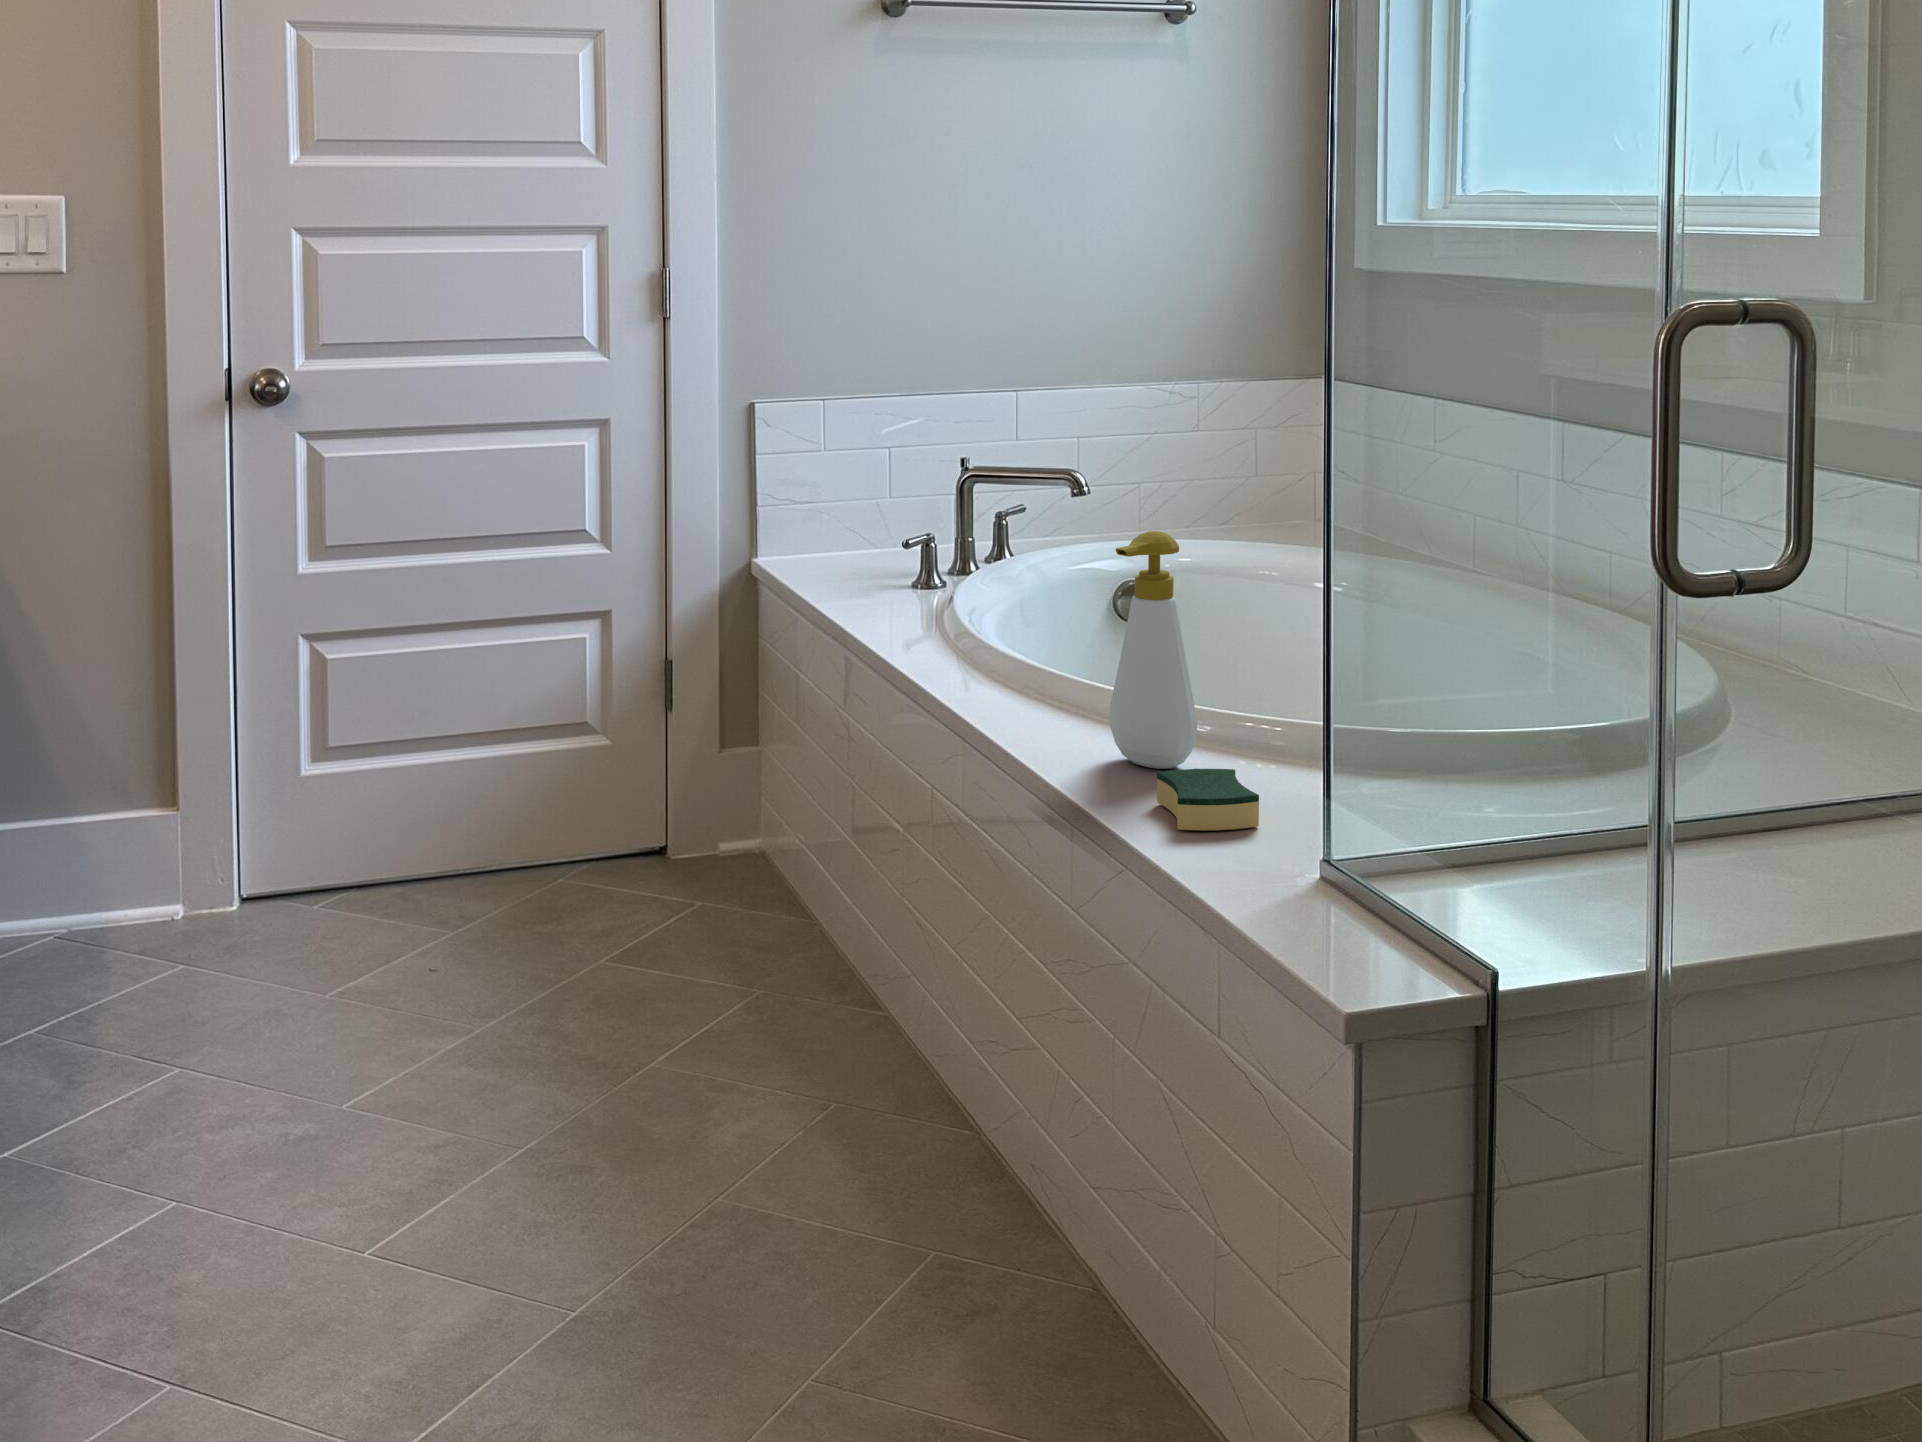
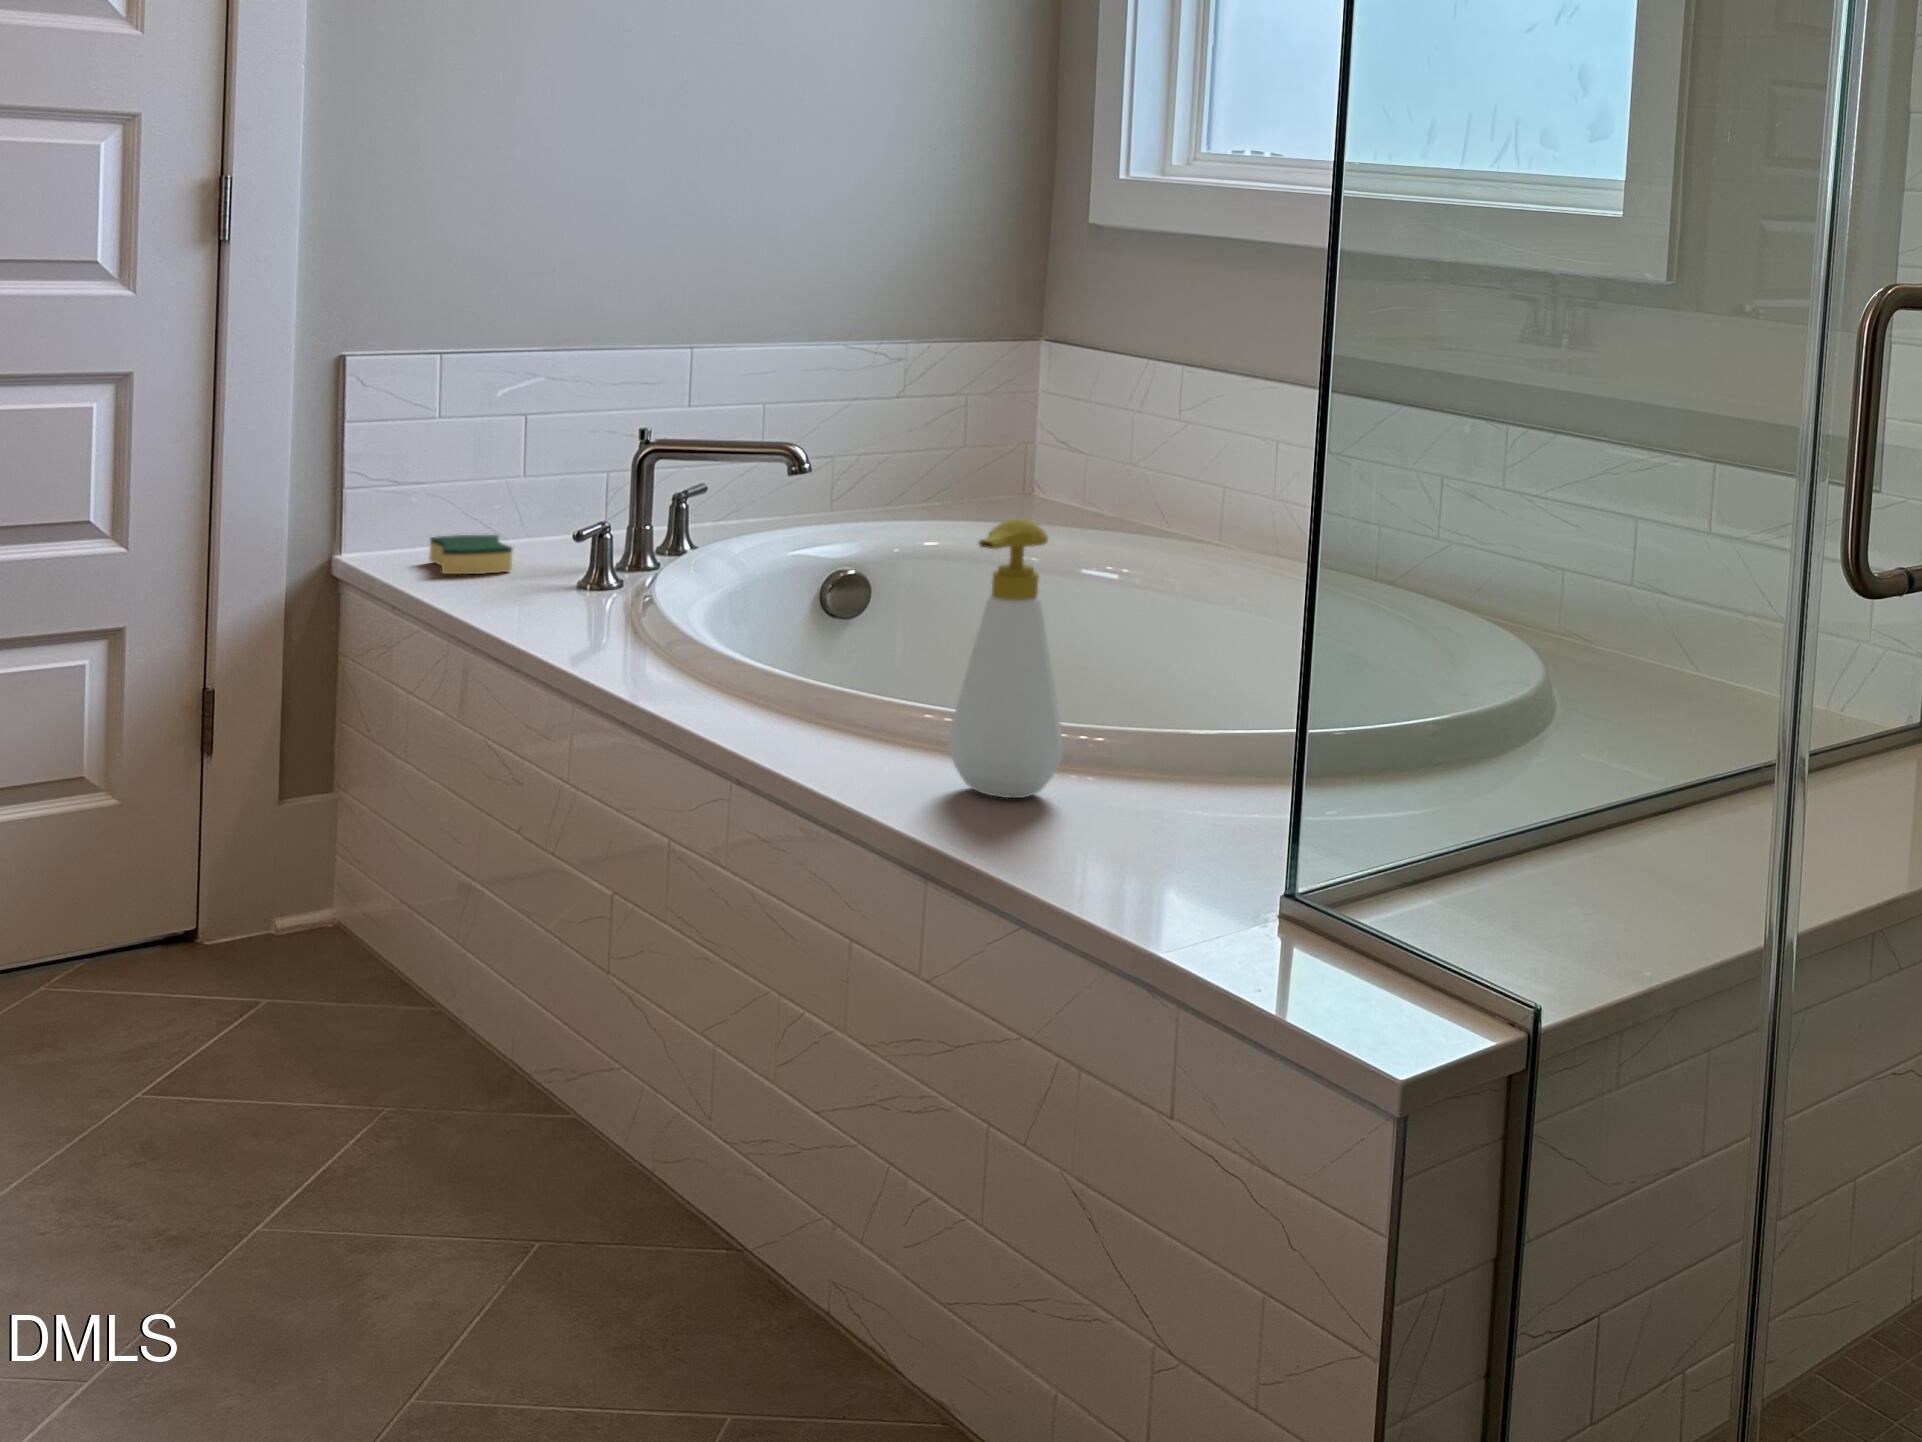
sponge: present [1157,769,1259,831] -> present [429,535,513,574]

